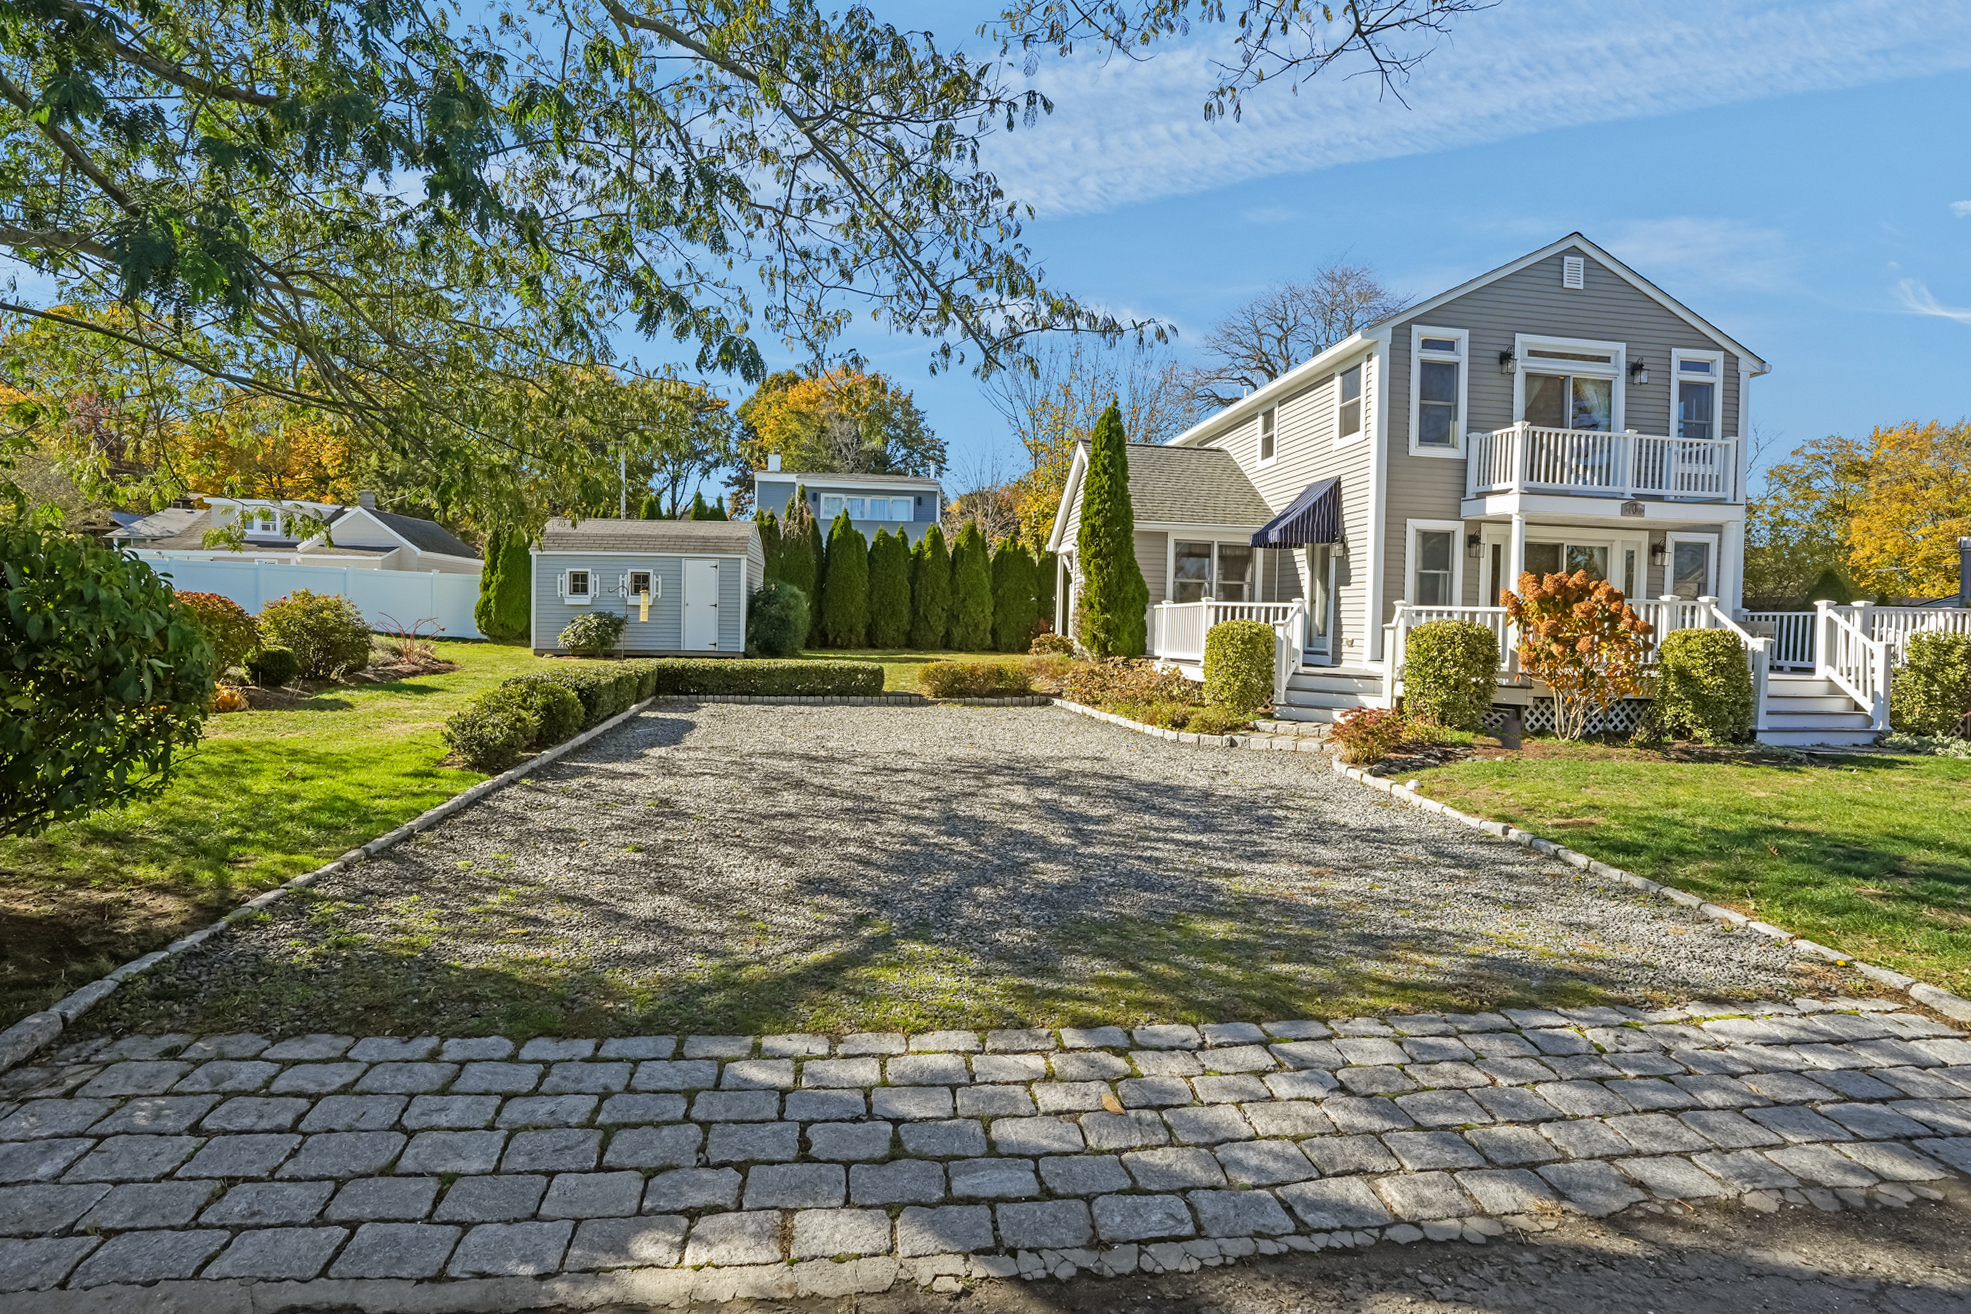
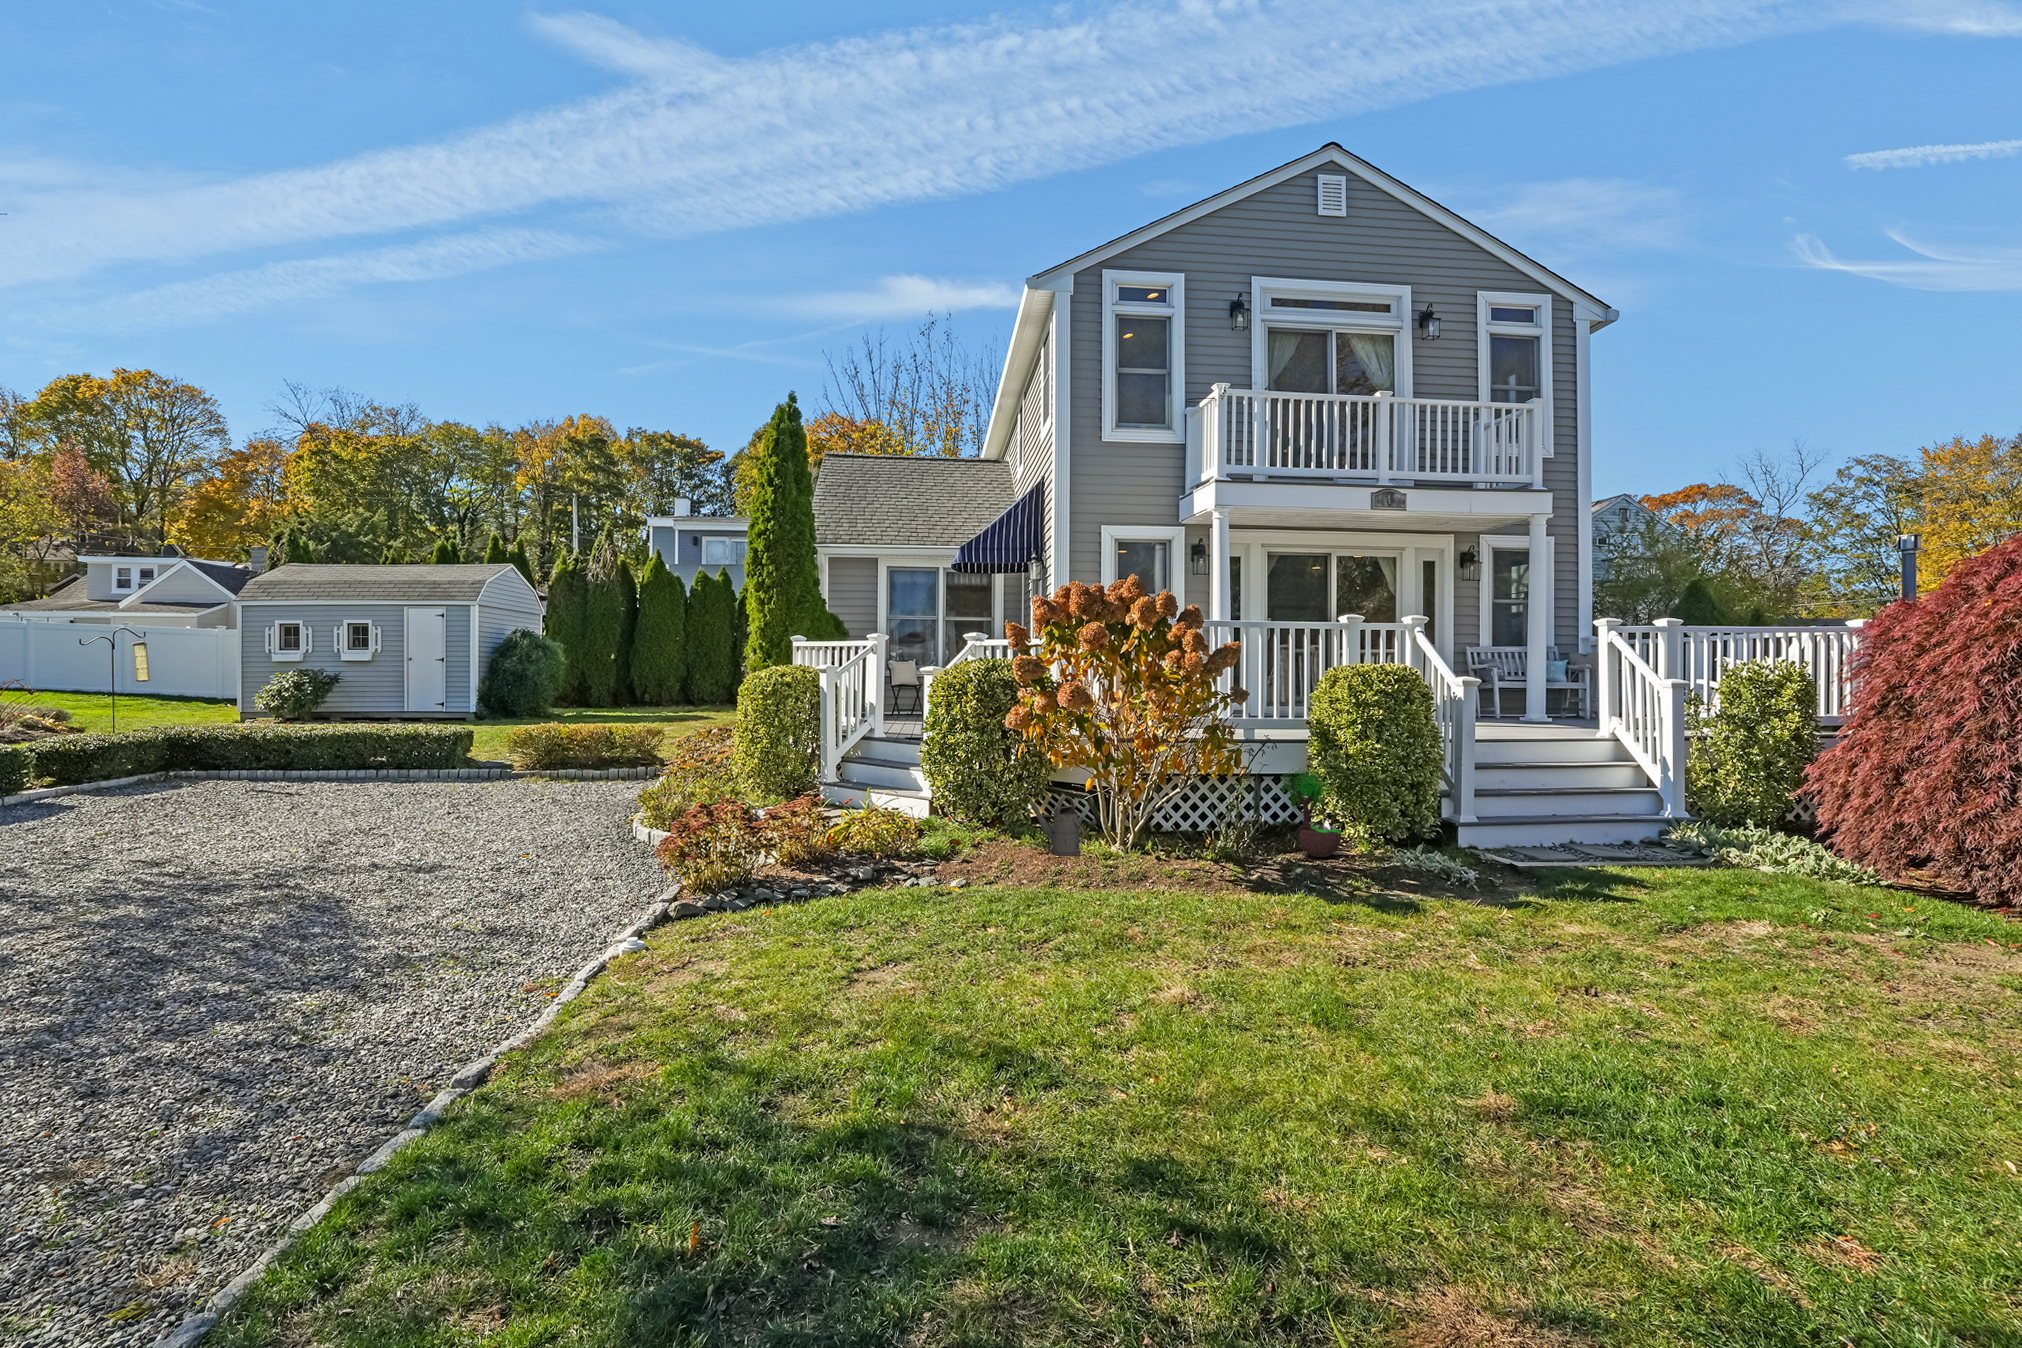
potted tree: none [1651,687,1701,752] -> present [1279,766,1341,858]

